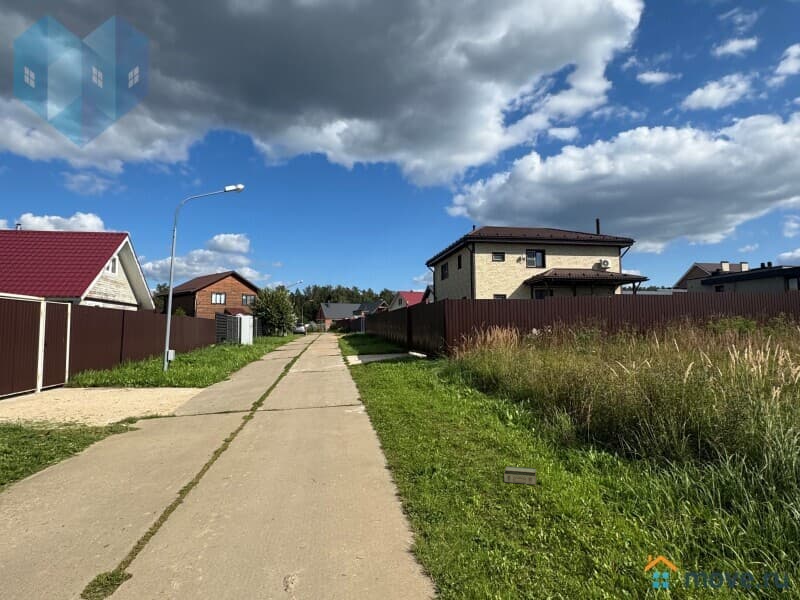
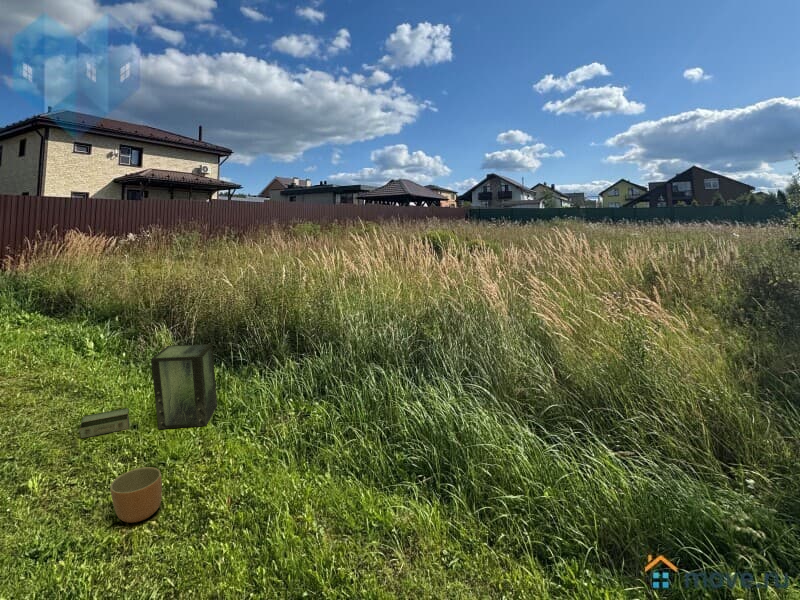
storage box: none [555,422,607,500] -> present [151,344,217,429]
planter: none [526,508,560,550] -> present [110,467,162,523]

